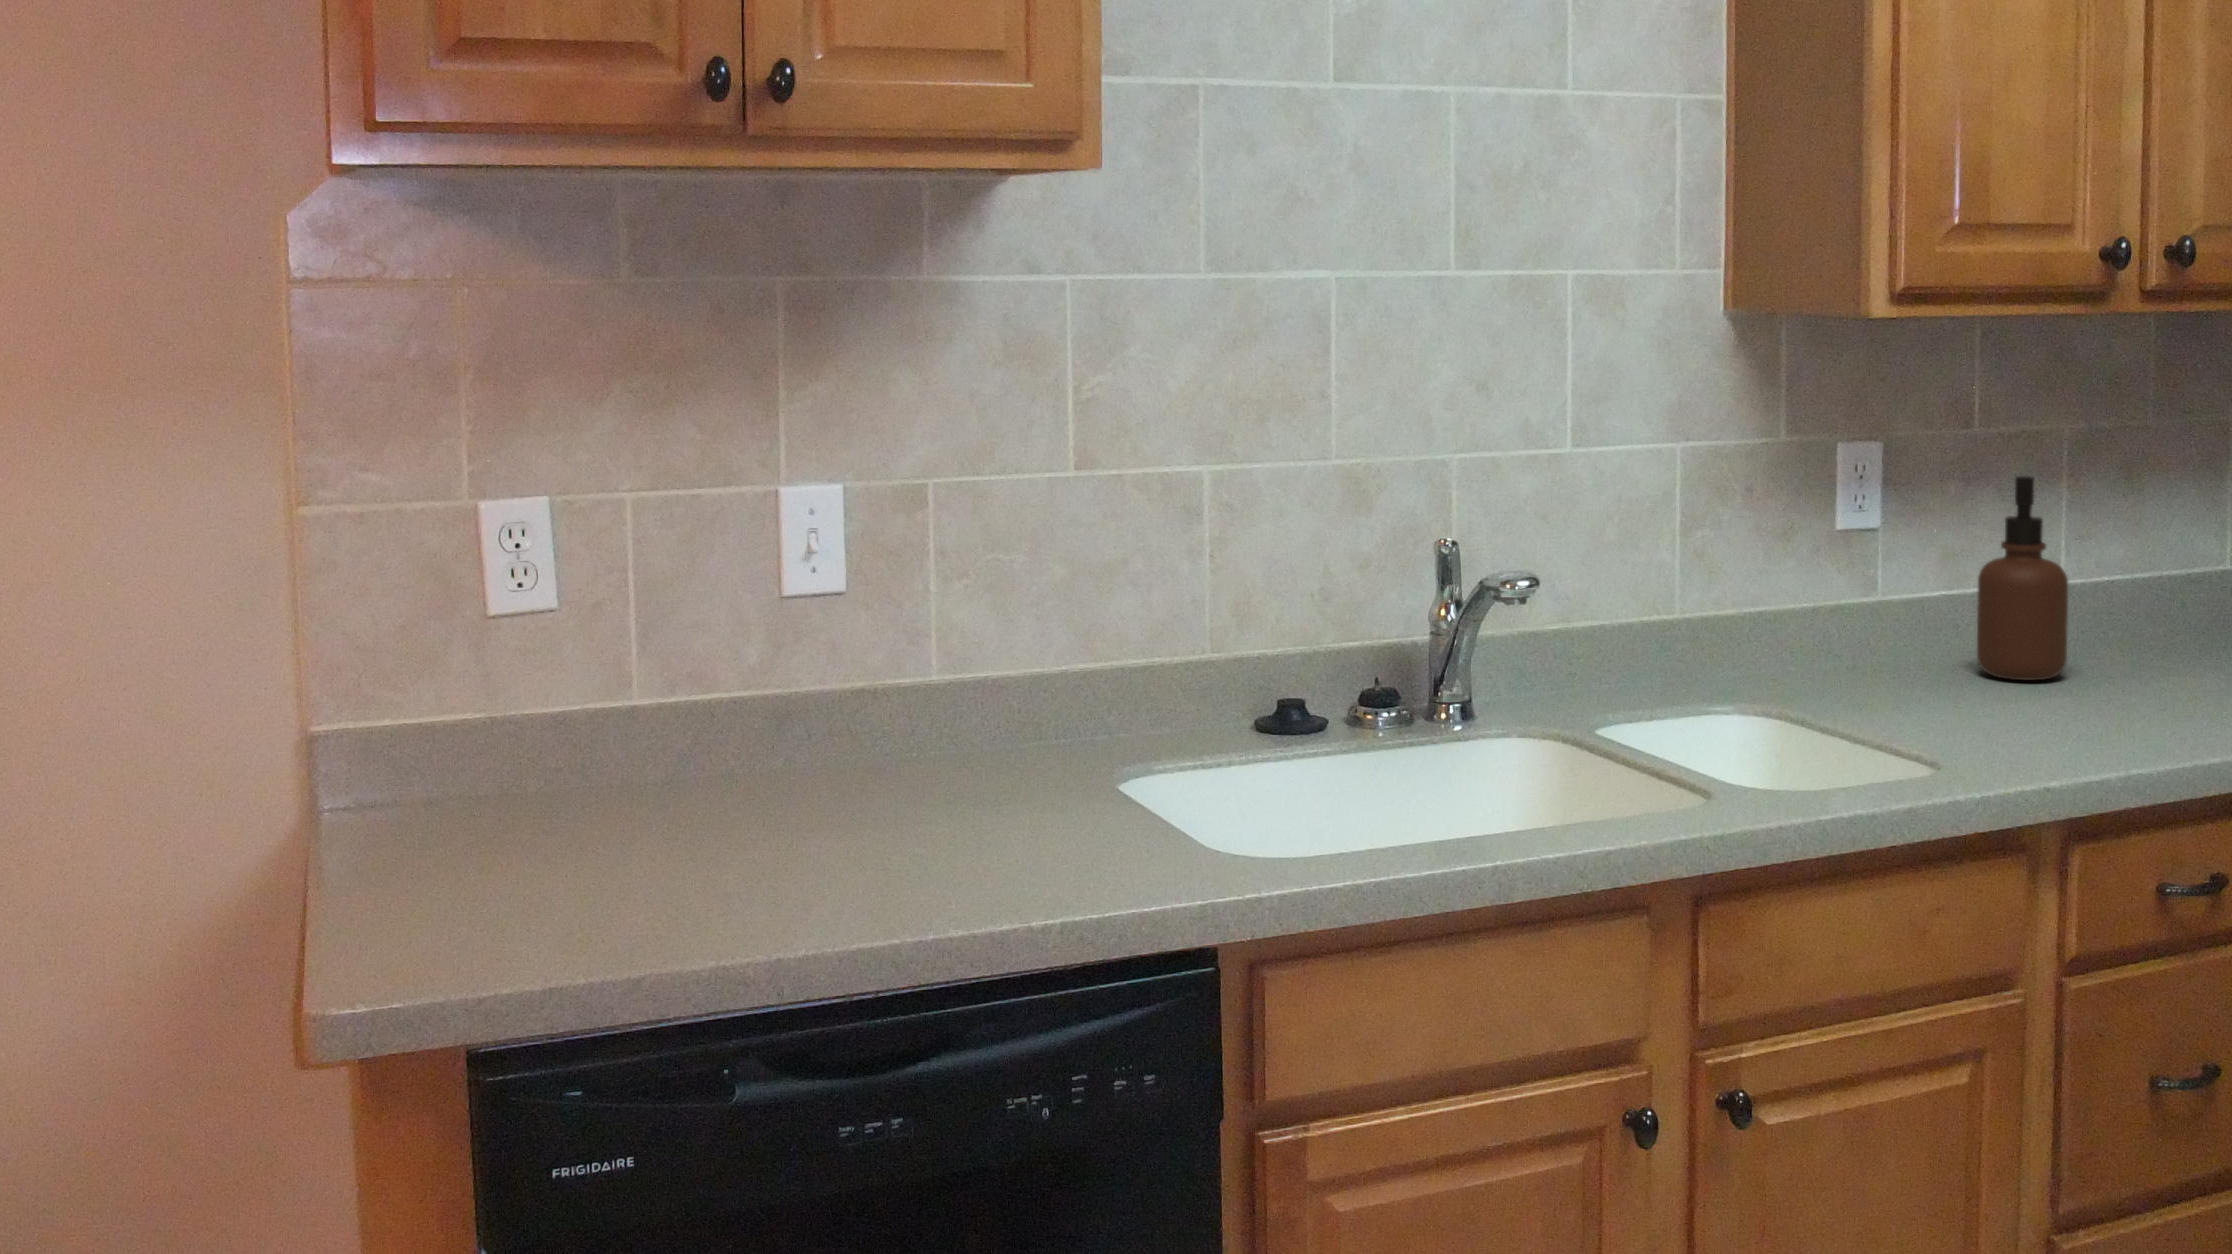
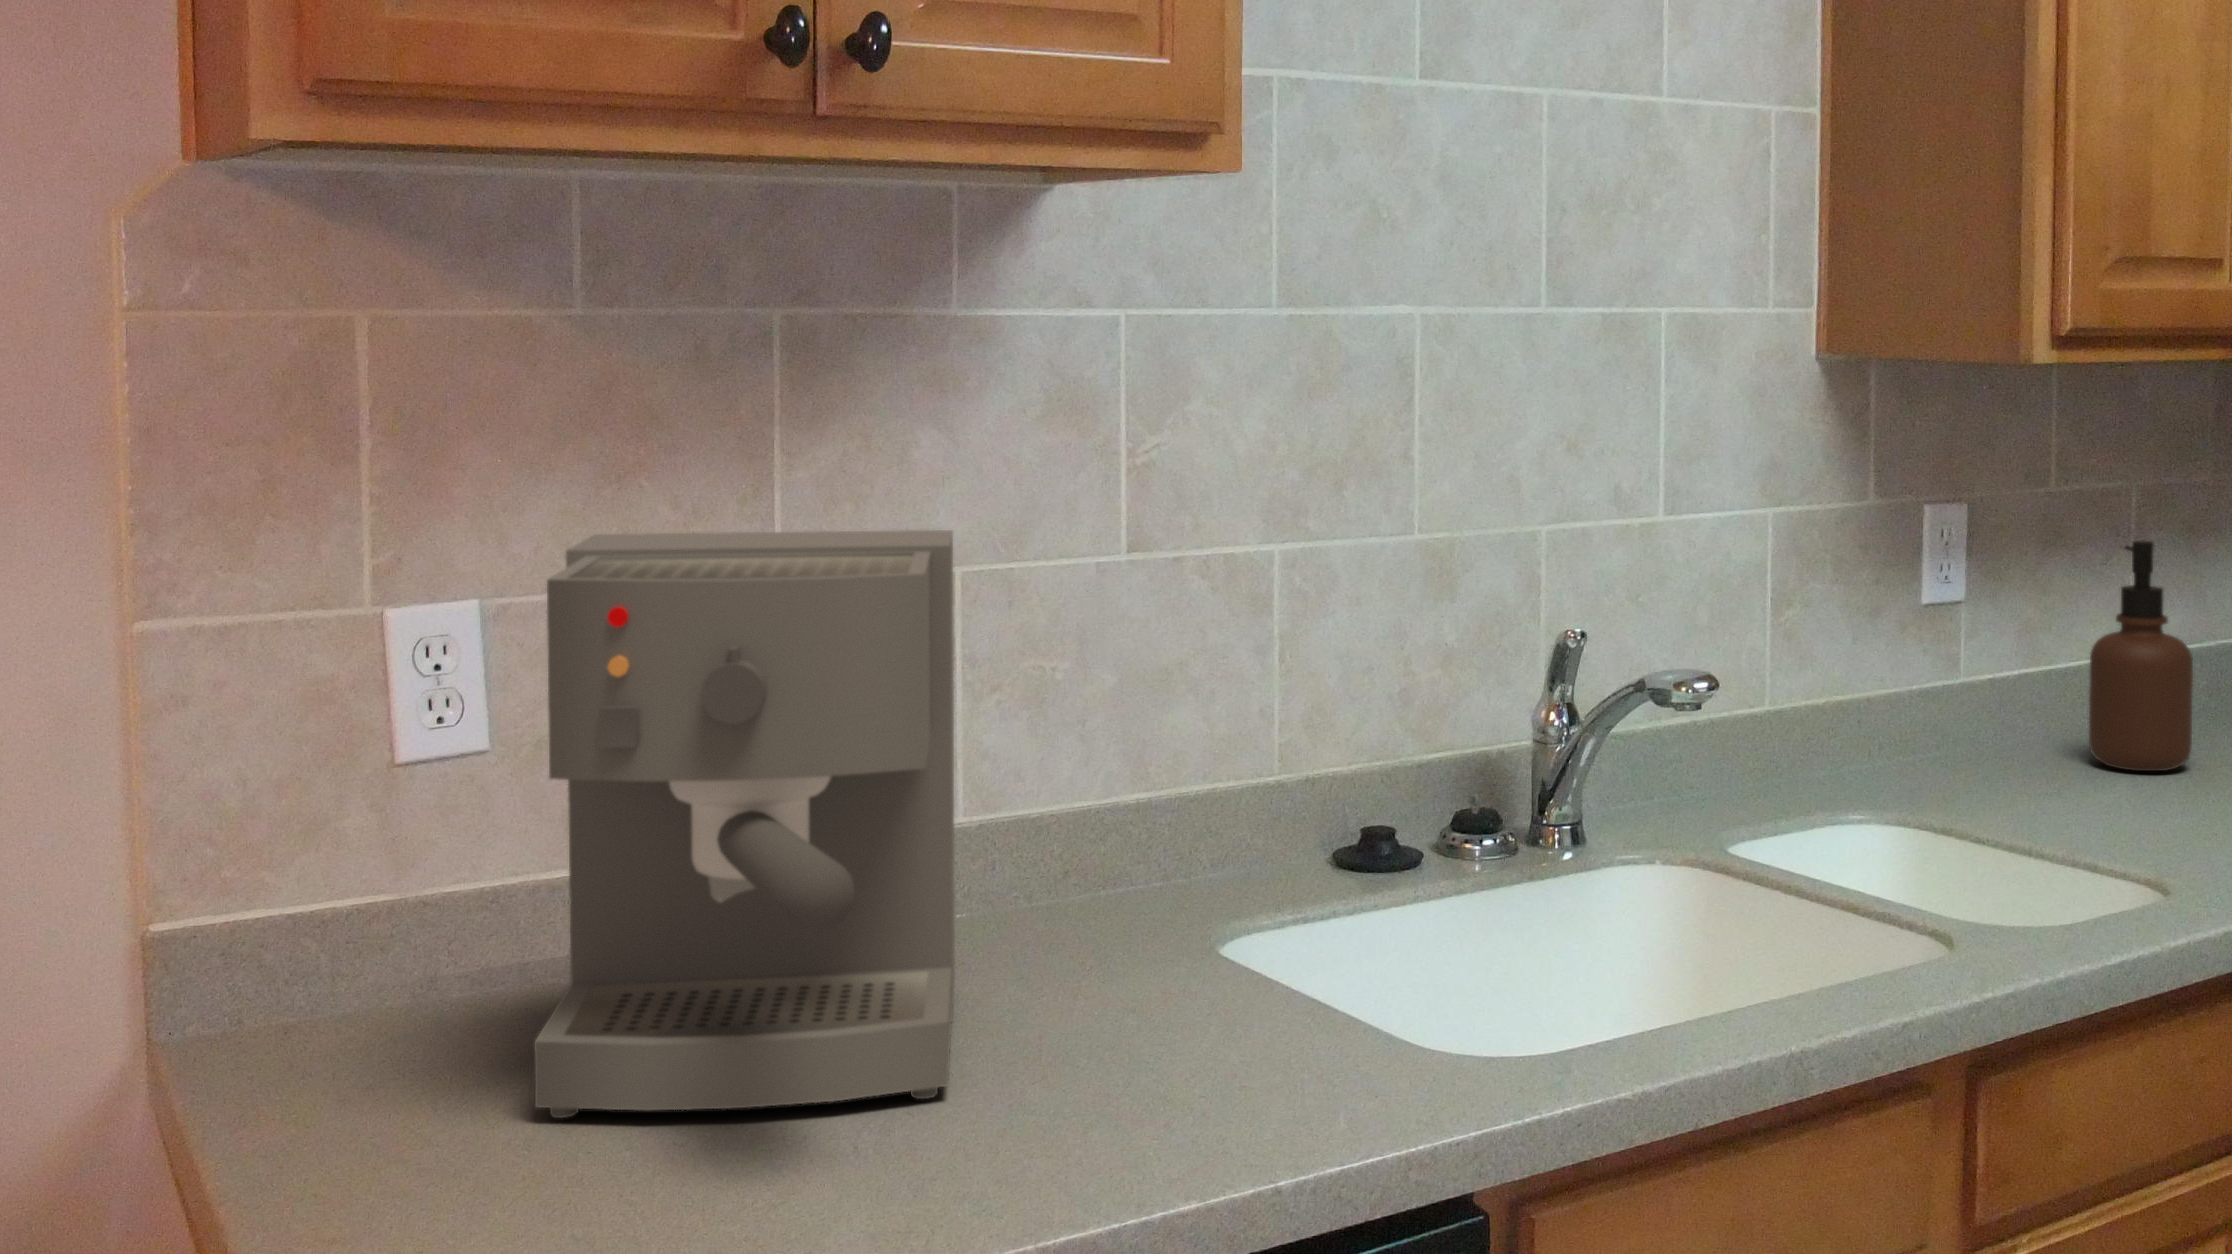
coffee maker: none [543,447,892,866] -> present [534,530,955,1118]

